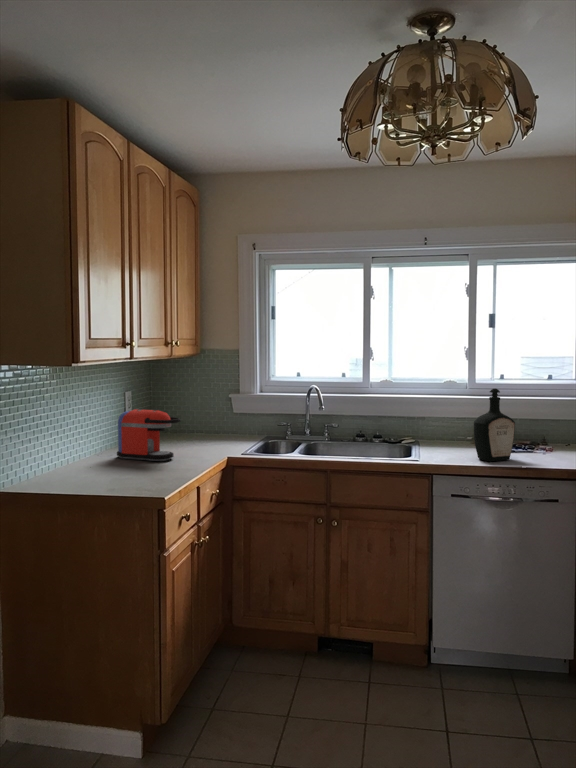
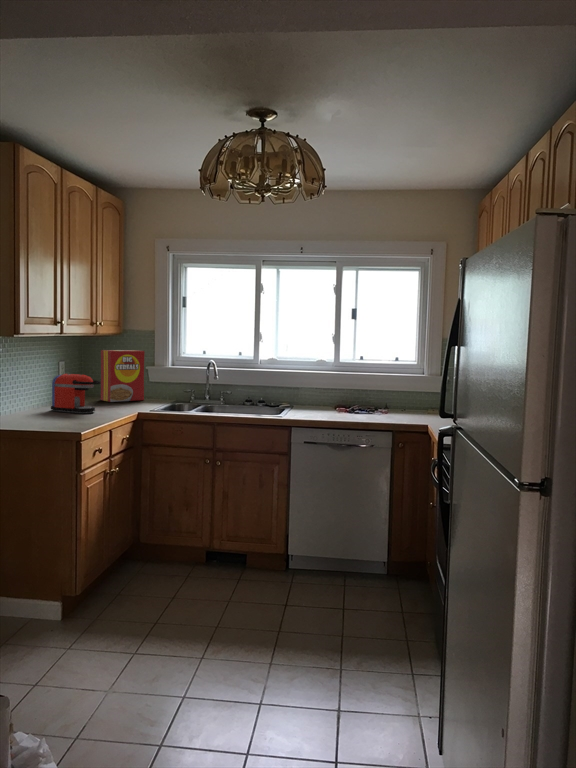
cereal box: none [173,375,227,441] -> present [101,350,145,402]
bottle: present [474,389,515,461] -> none [324,364,355,419]

